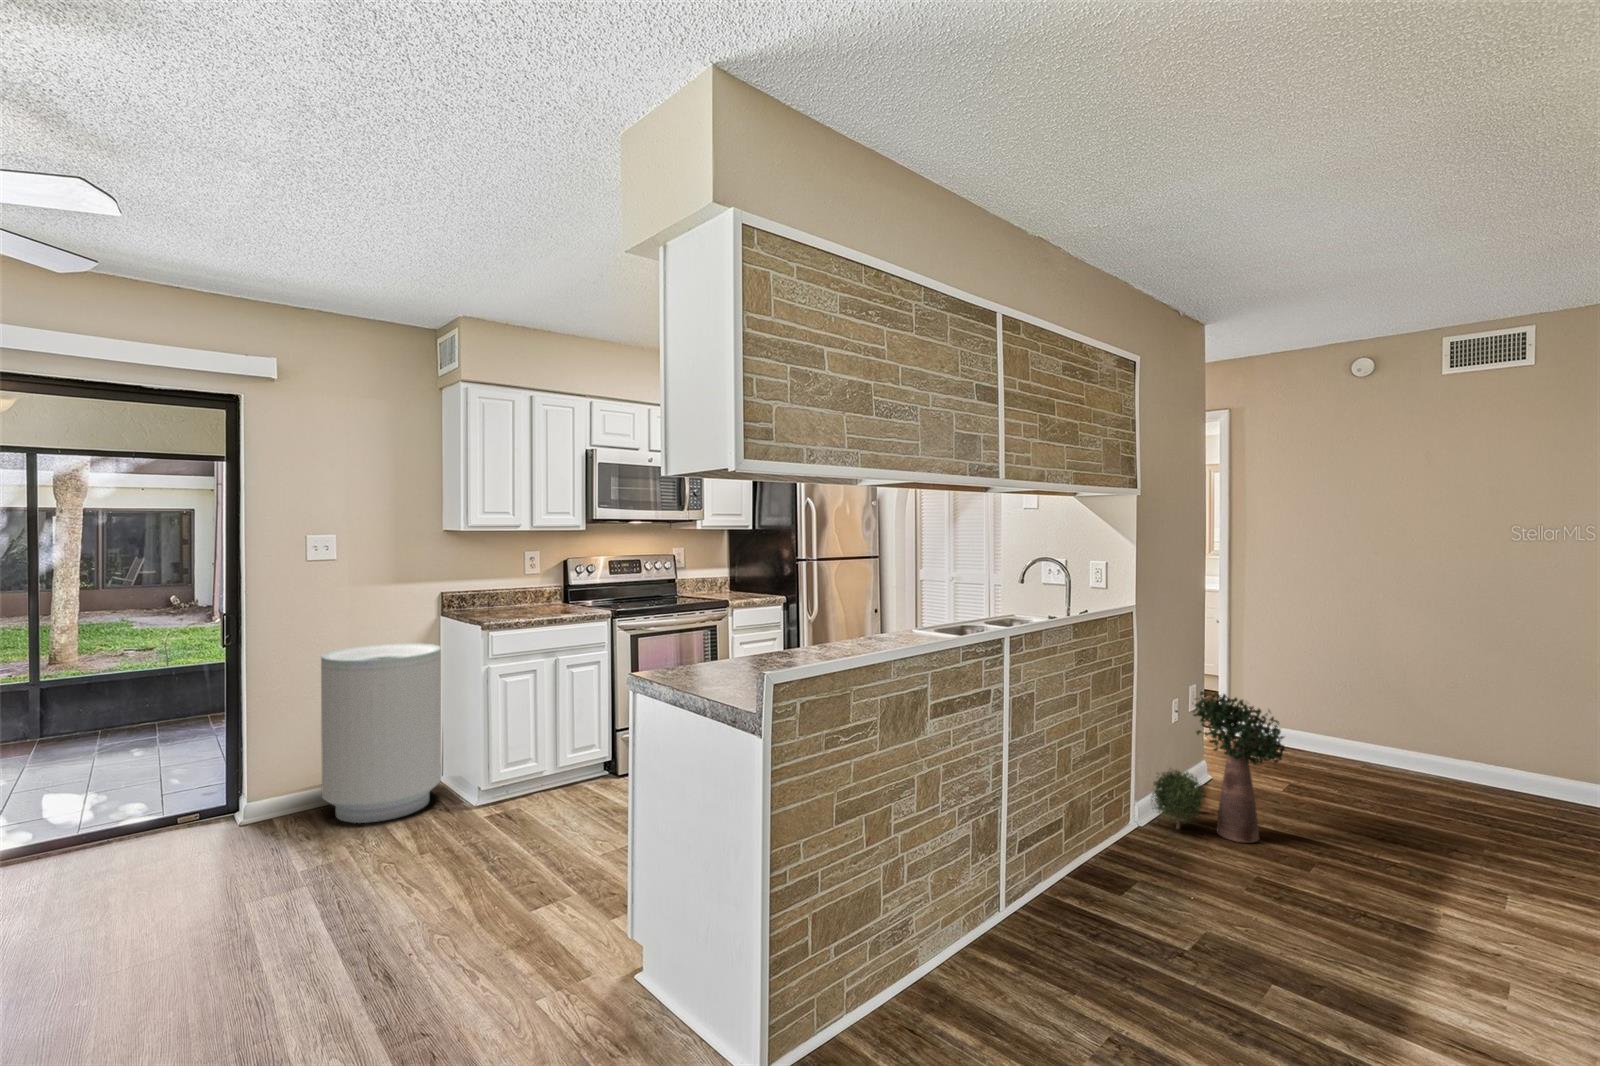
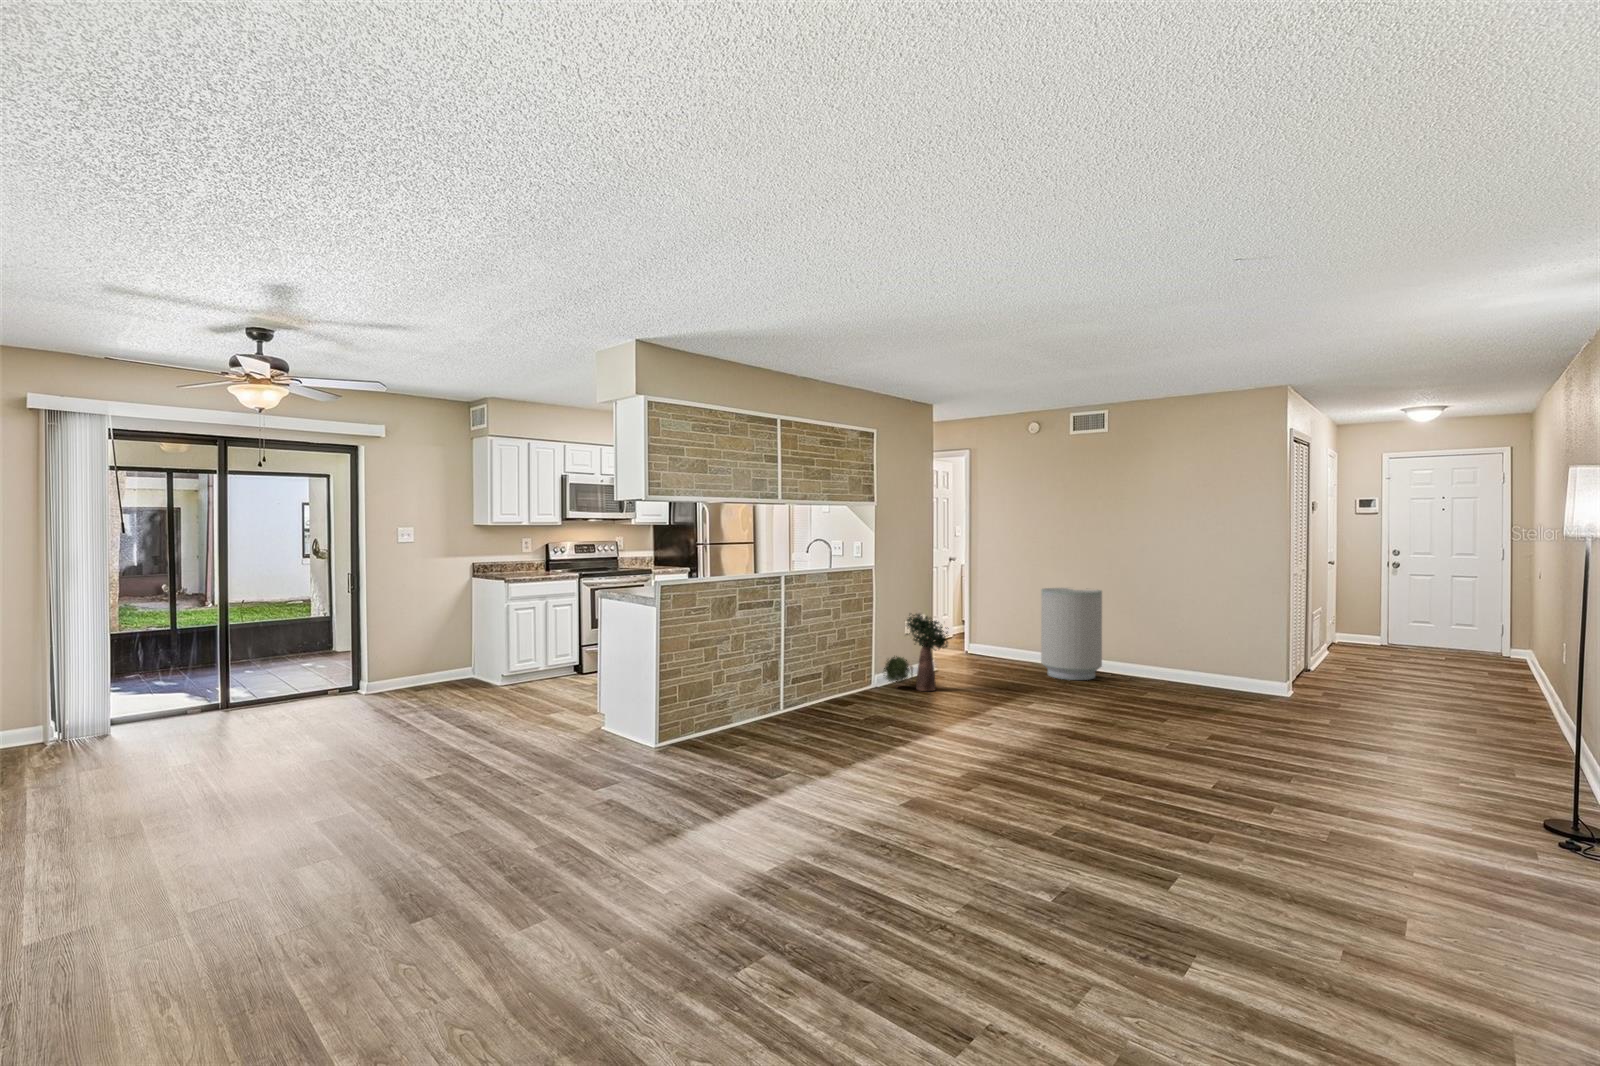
trash can: present [321,643,441,823] -> present [1041,588,1102,680]

